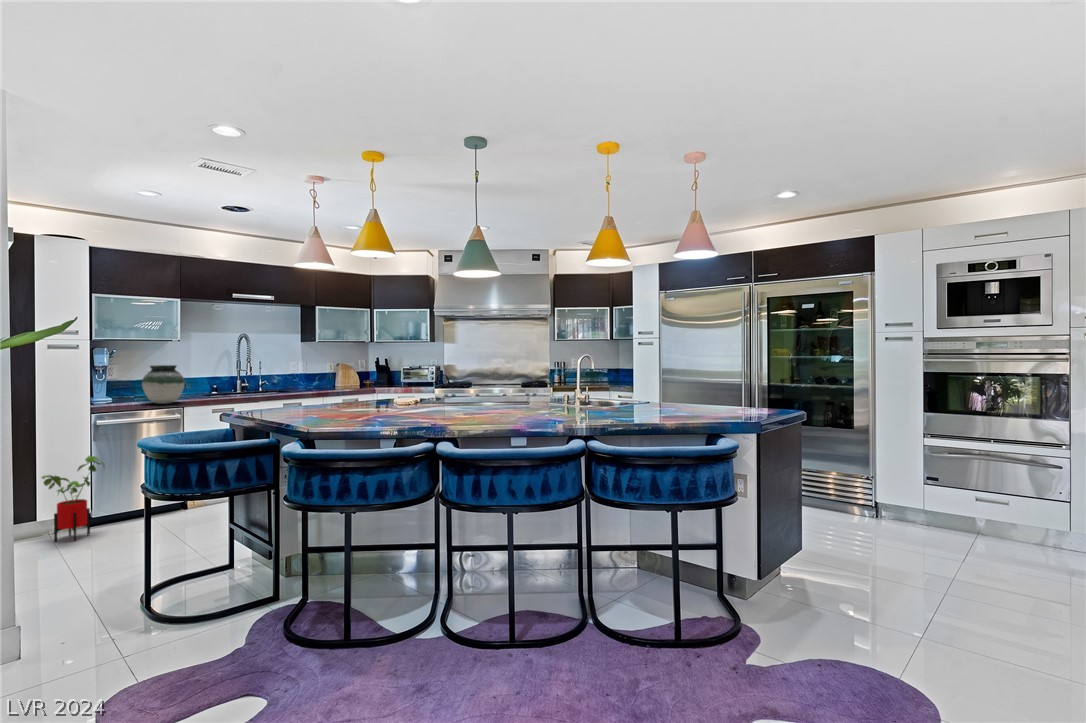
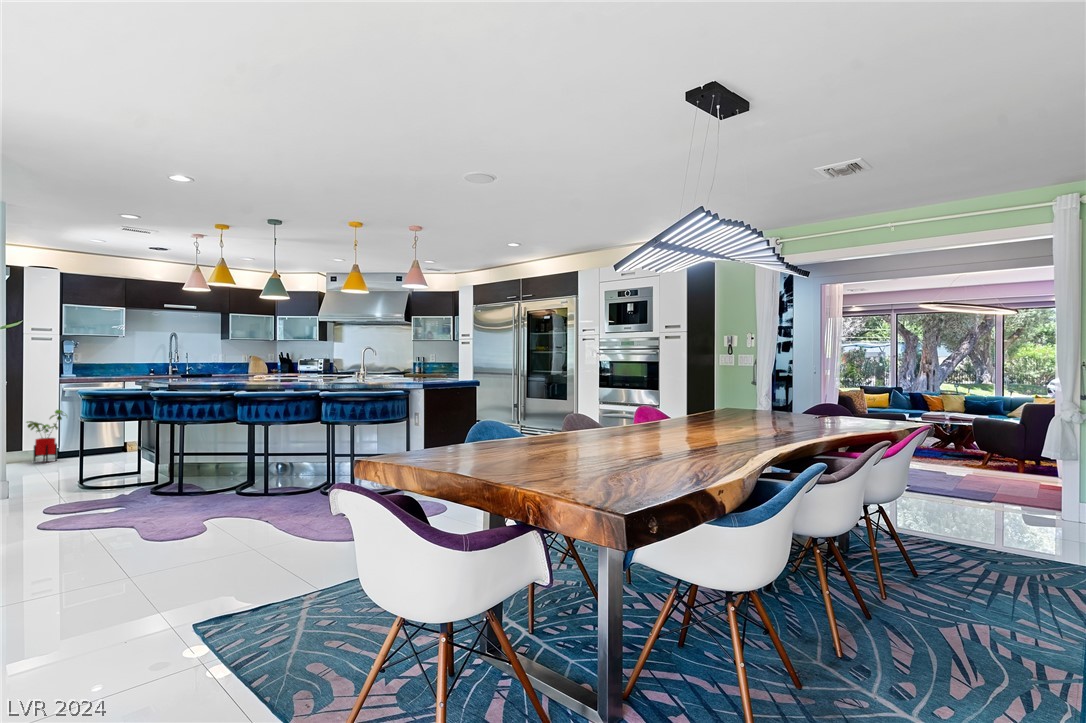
vase: present [142,365,184,404] -> none [96,353,125,379]

